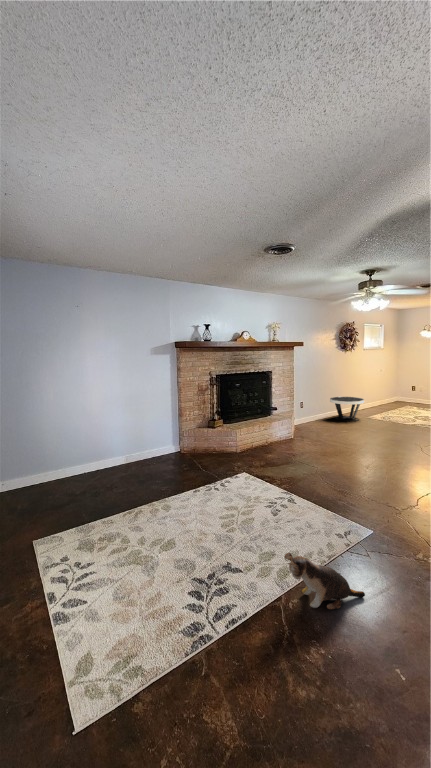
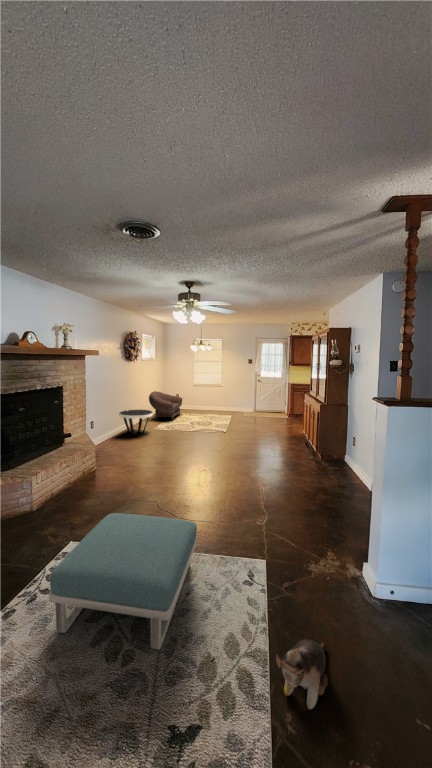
armchair: none [371,381,415,413] -> present [149,391,182,421]
footstool: none [207,457,310,536] -> present [49,513,197,649]

